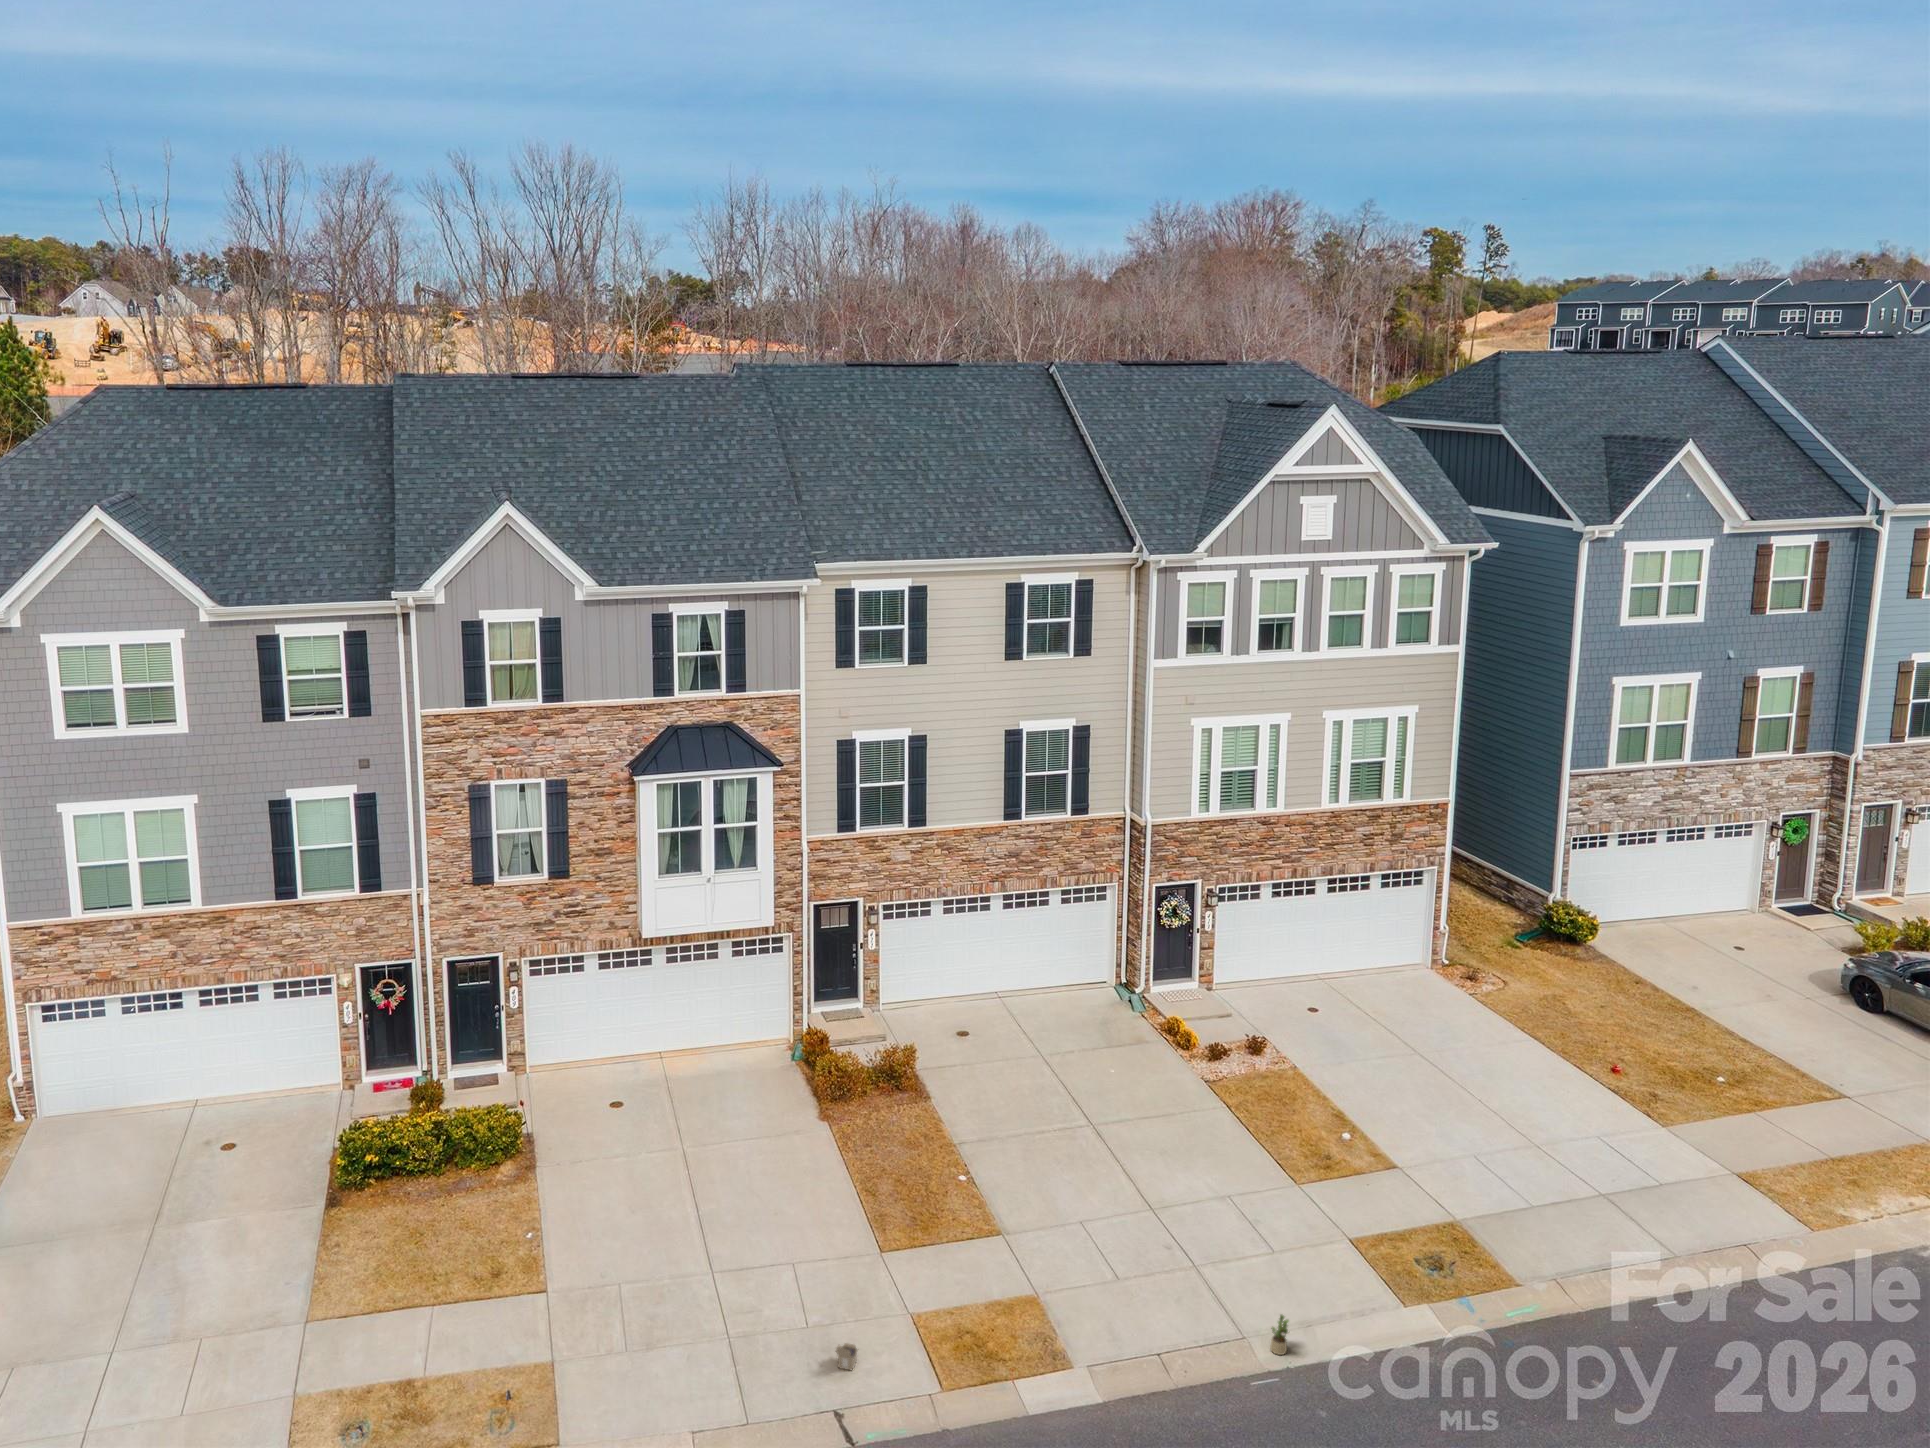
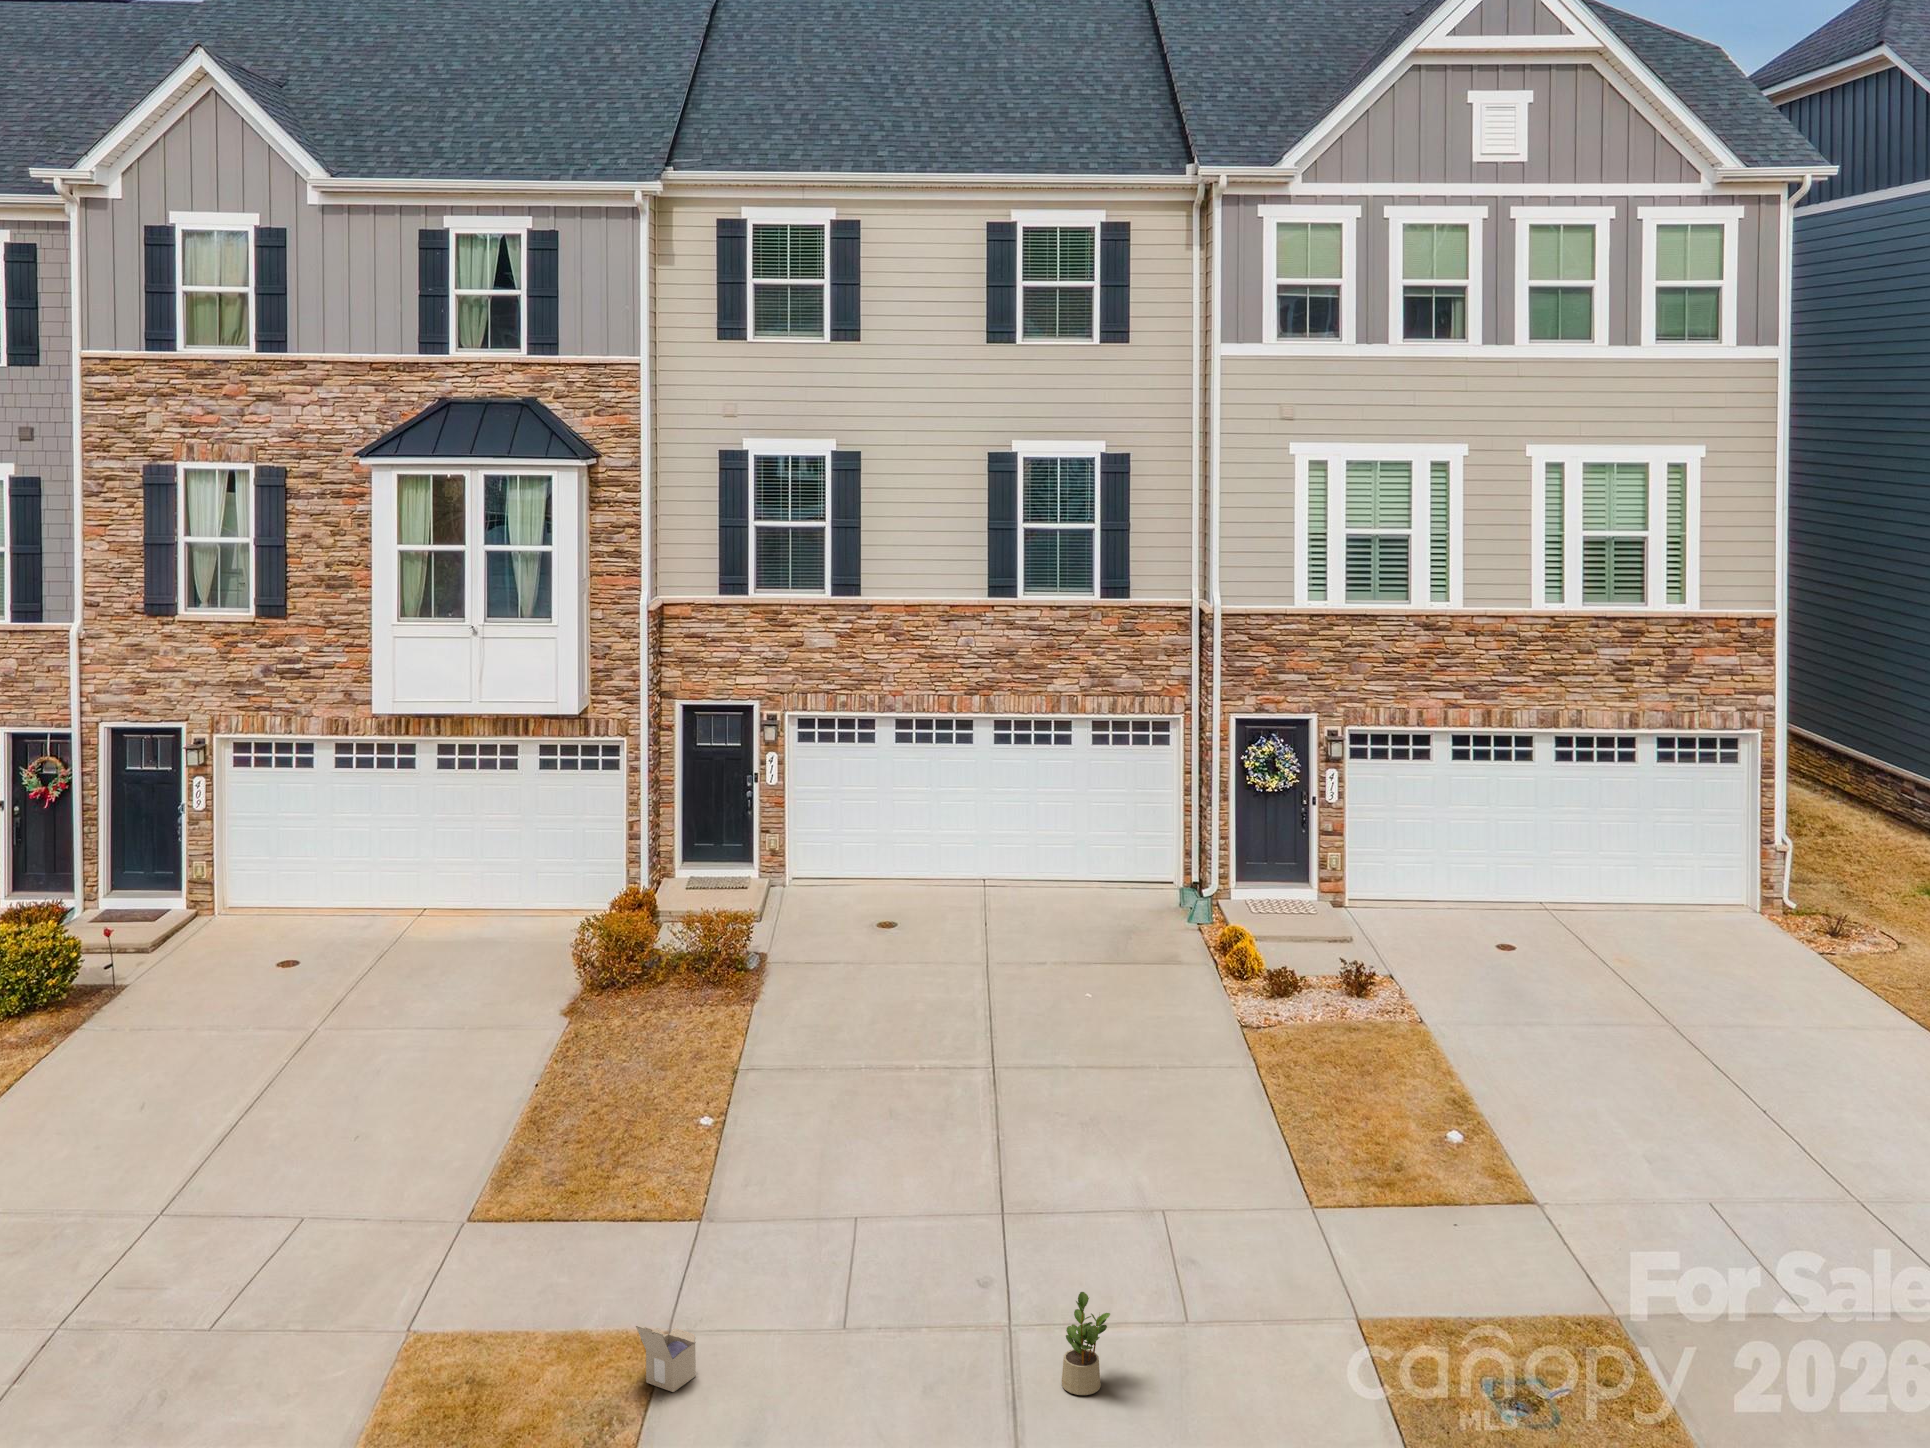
cardboard box: present [836,1343,857,1370] -> present [636,1326,696,1392]

